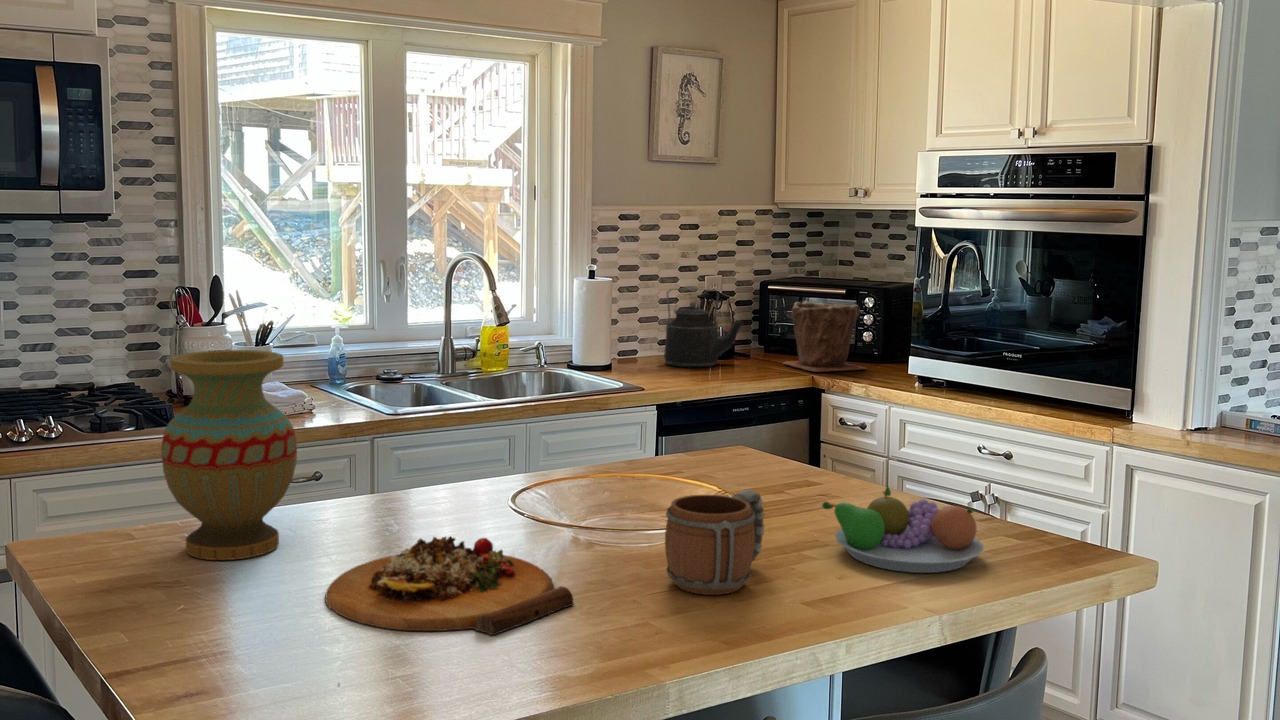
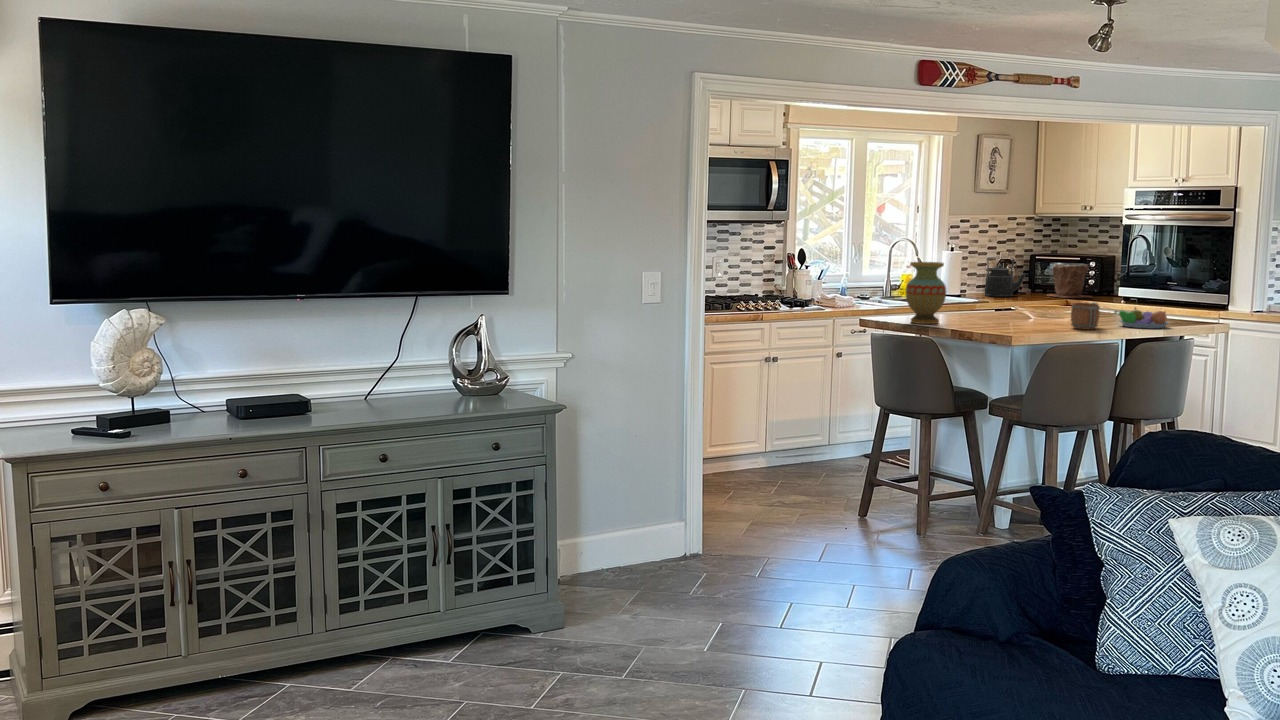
cutting board: present [325,537,574,635] -> none [971,313,1049,332]

